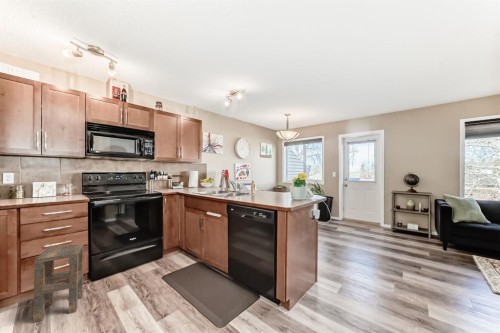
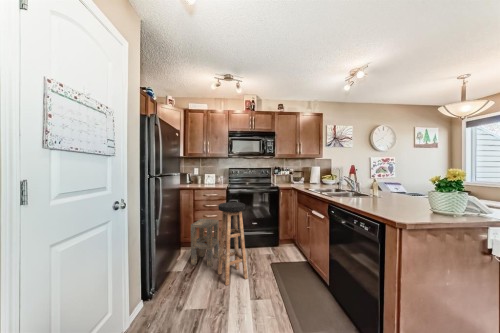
bar stool: none [93,214,141,321] -> present [218,202,248,285]

